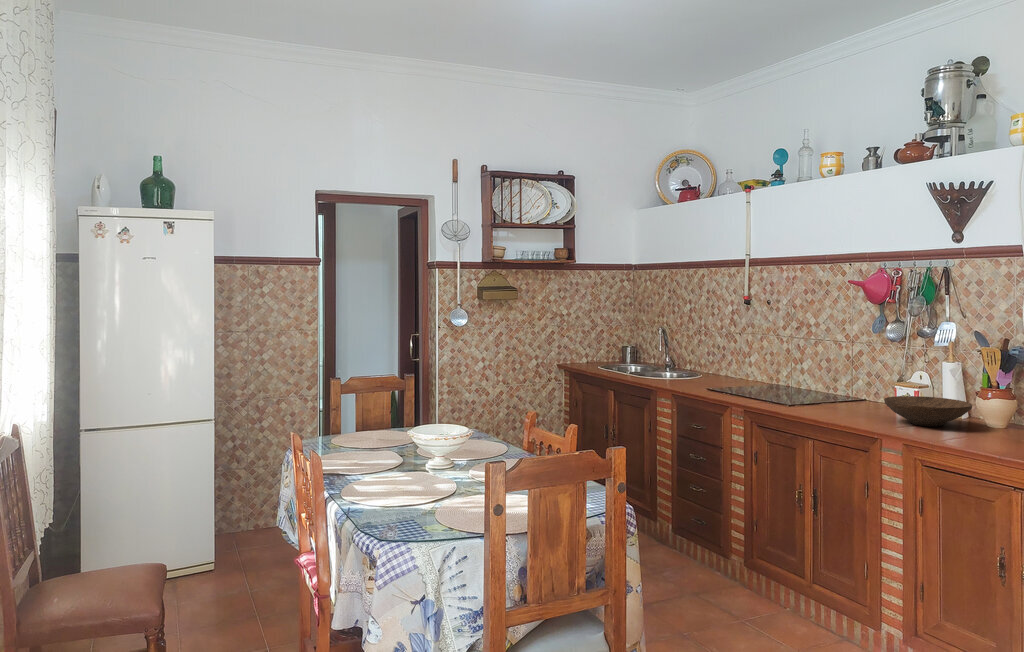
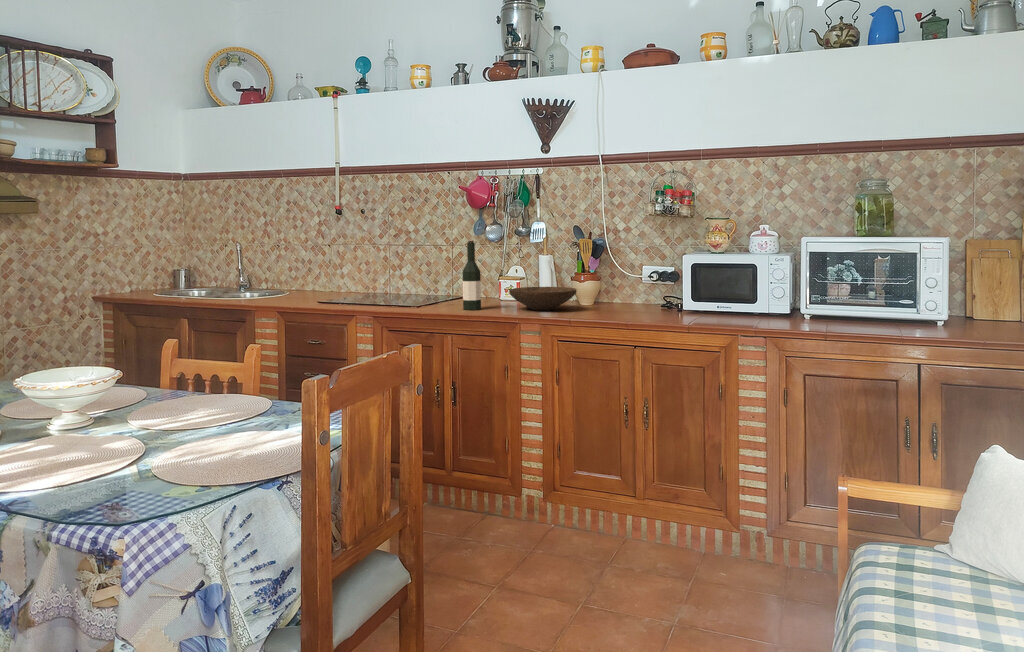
wine bottle: none [833,342,855,415] -> present [463,241,481,310]

